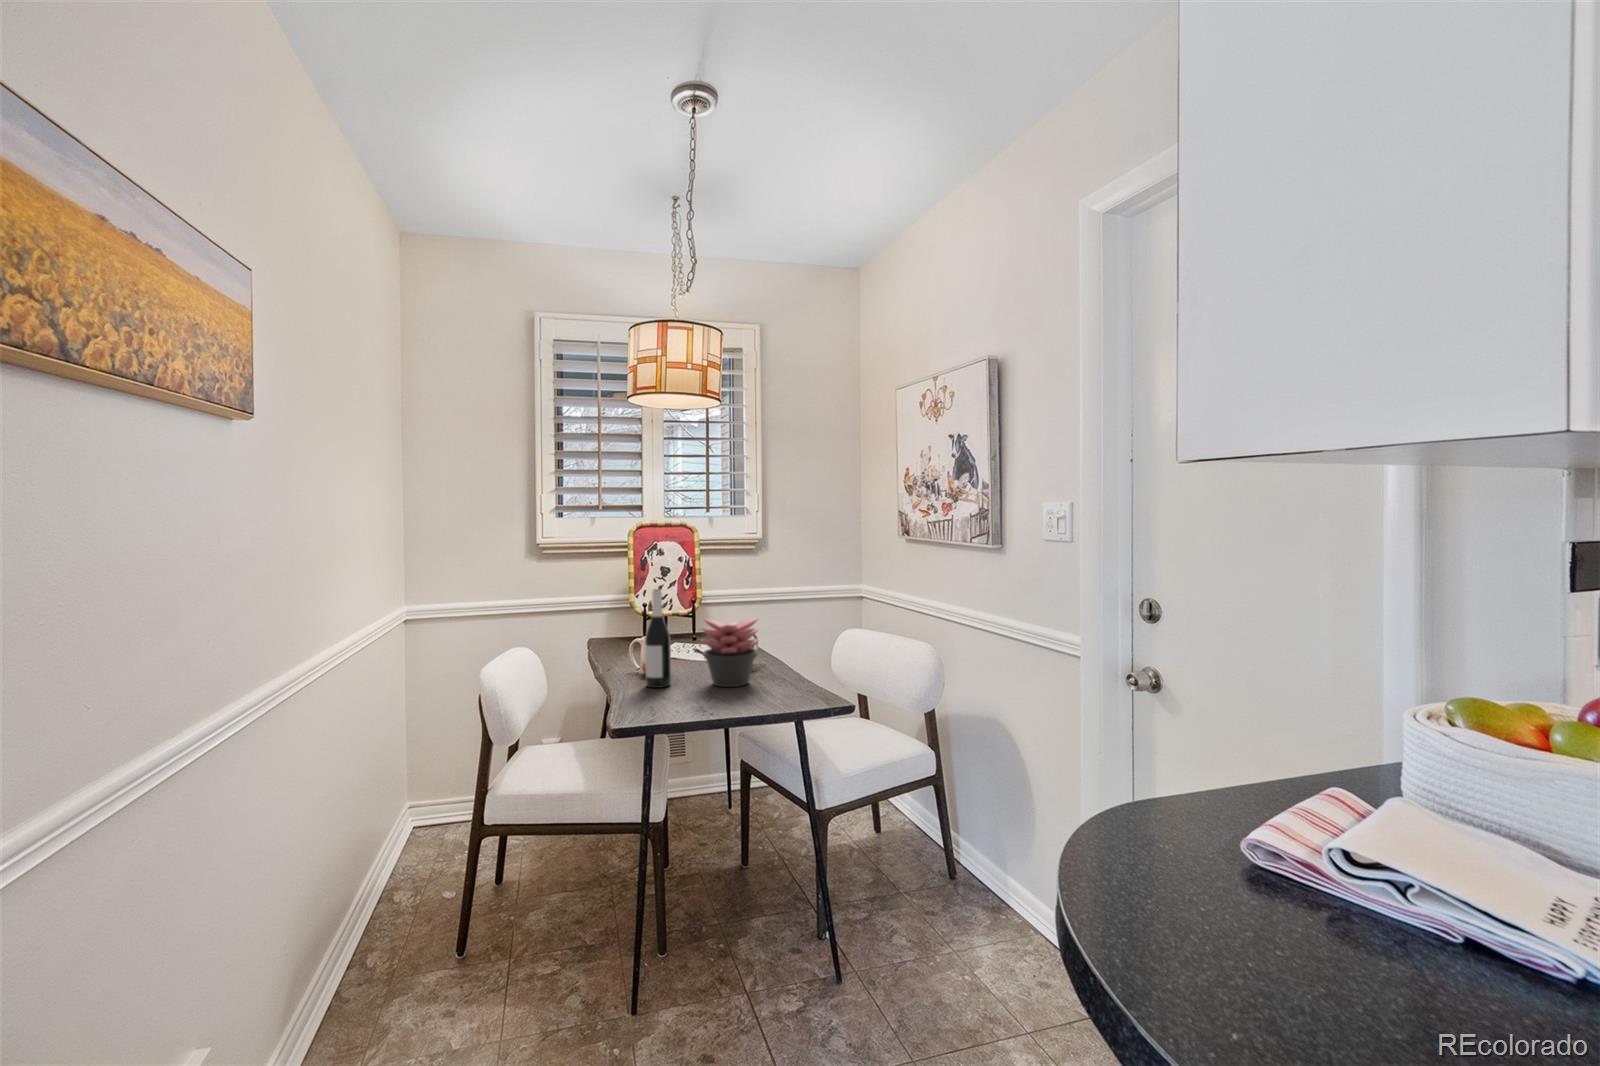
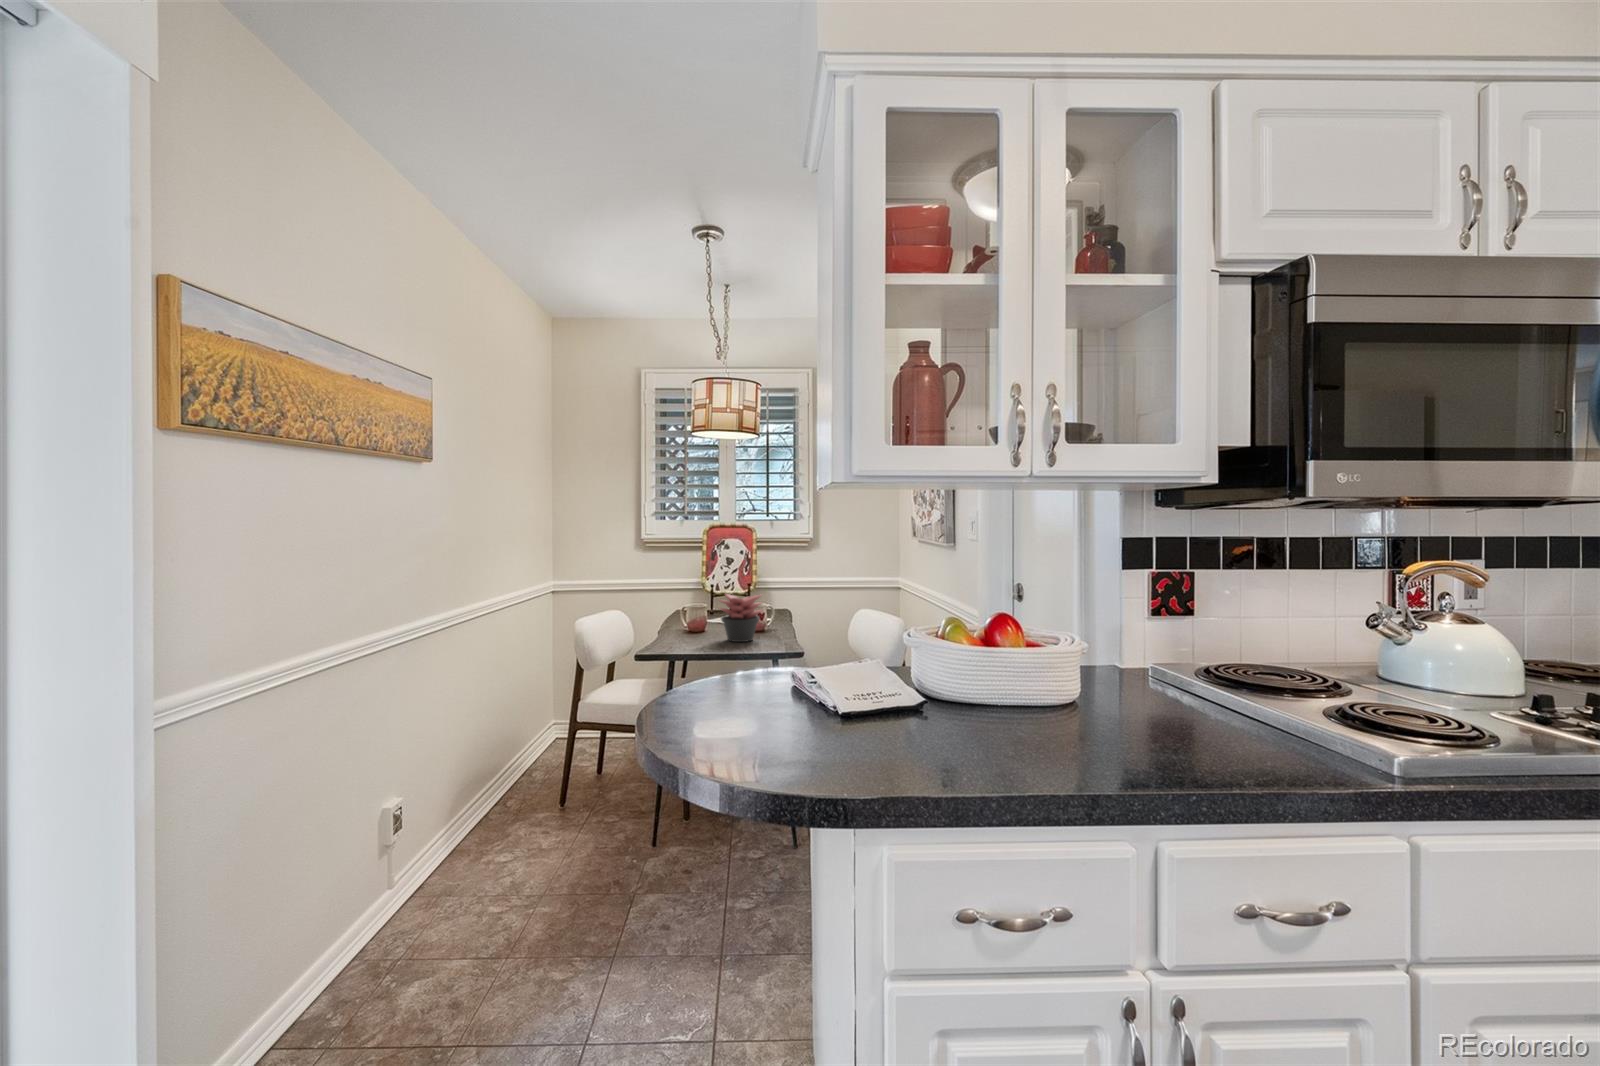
wine bottle: present [645,589,671,688] -> none [682,571,700,640]

